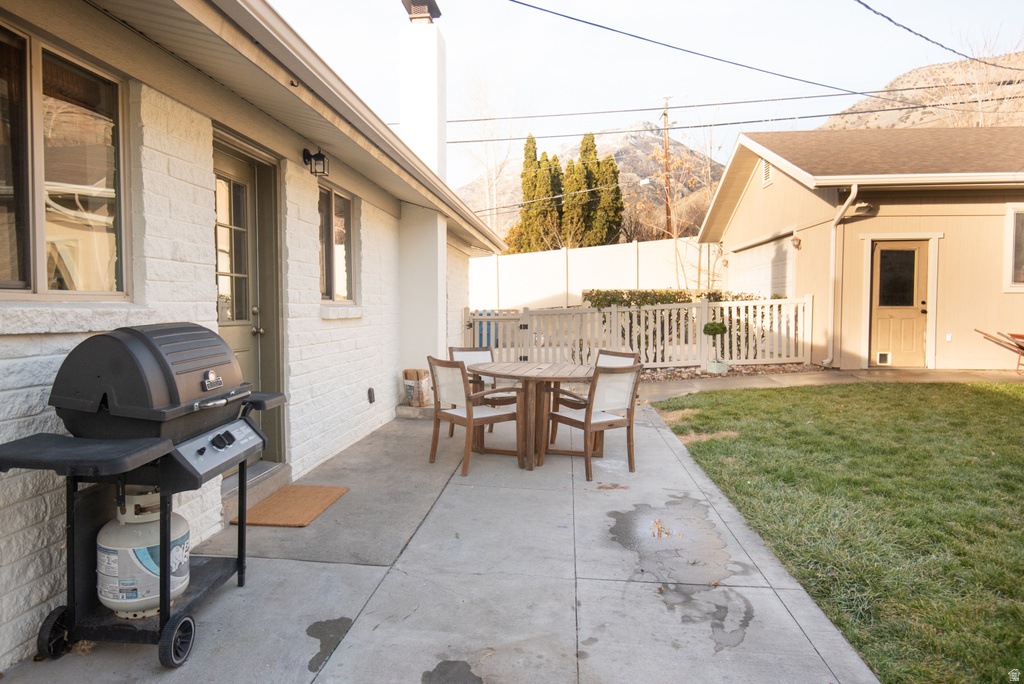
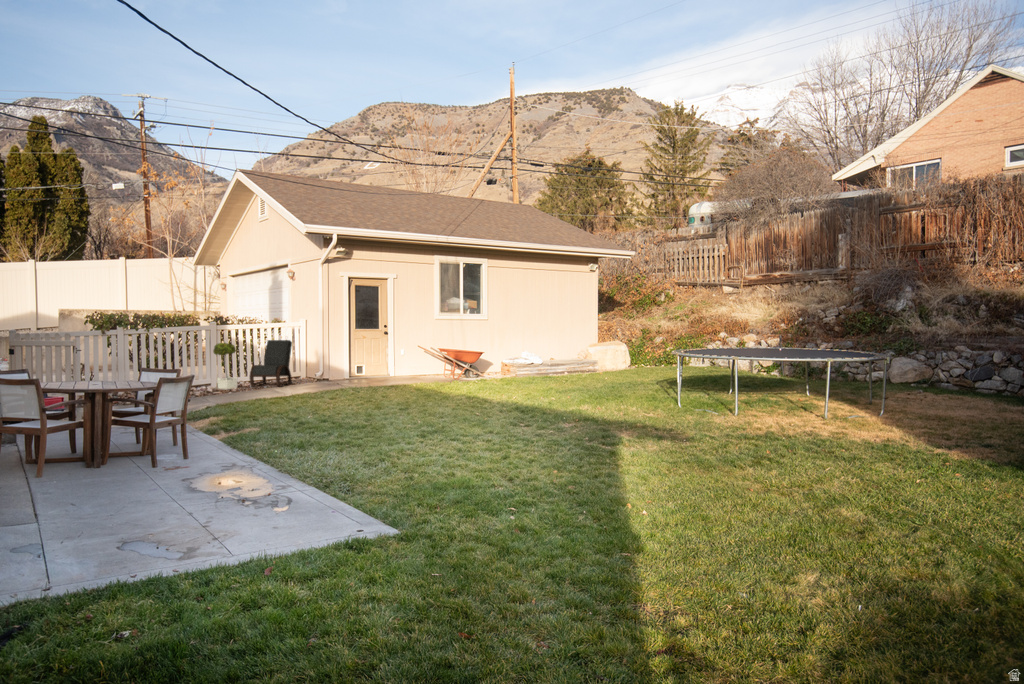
lounge chair: none [741,319,794,375] -> present [250,340,292,387]

